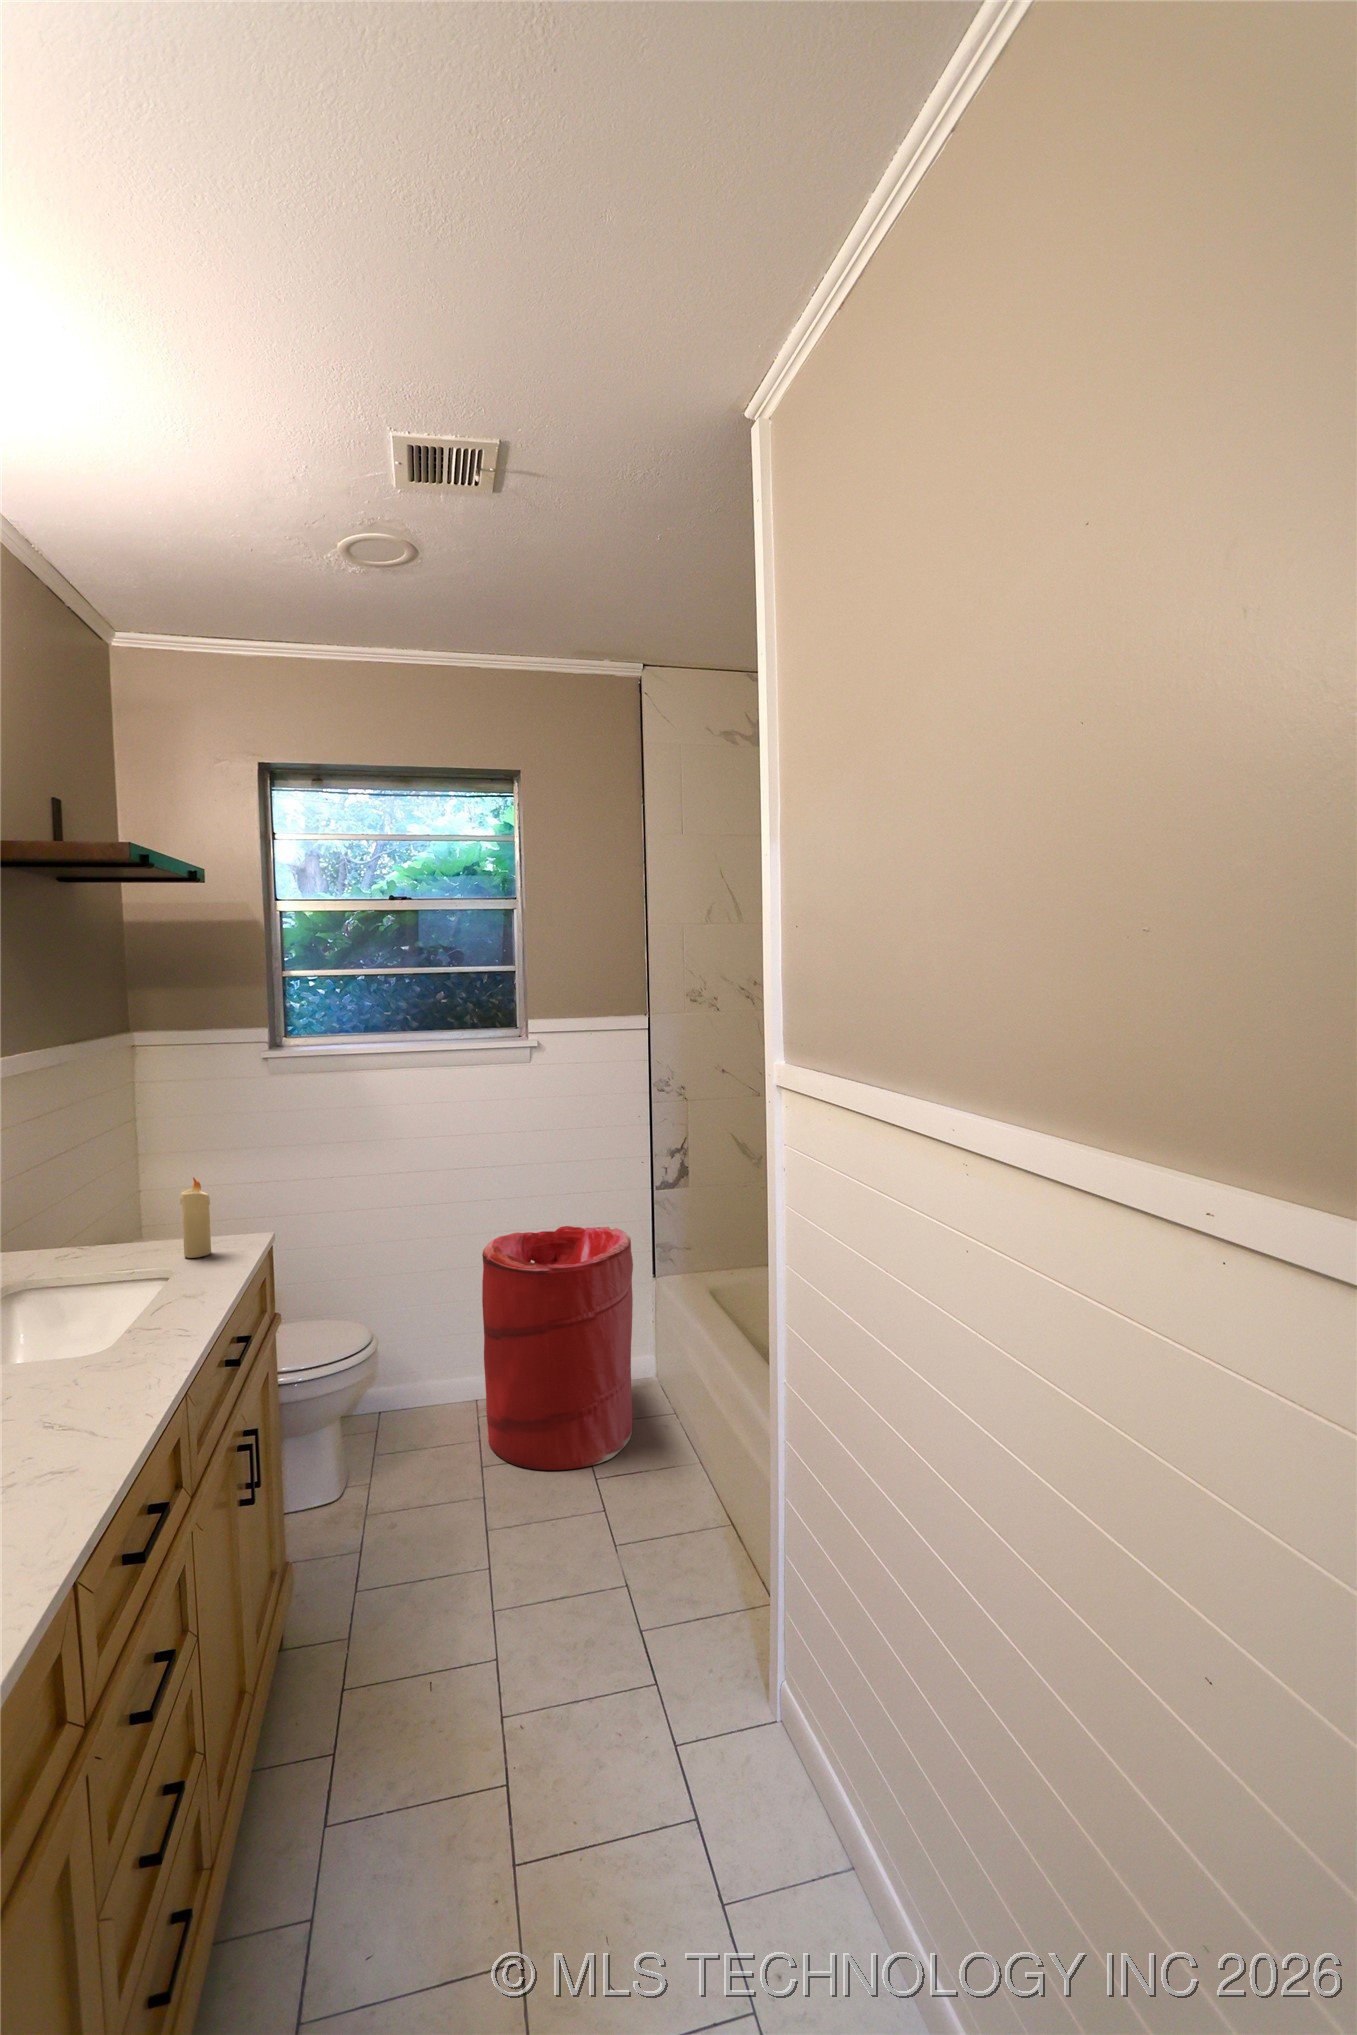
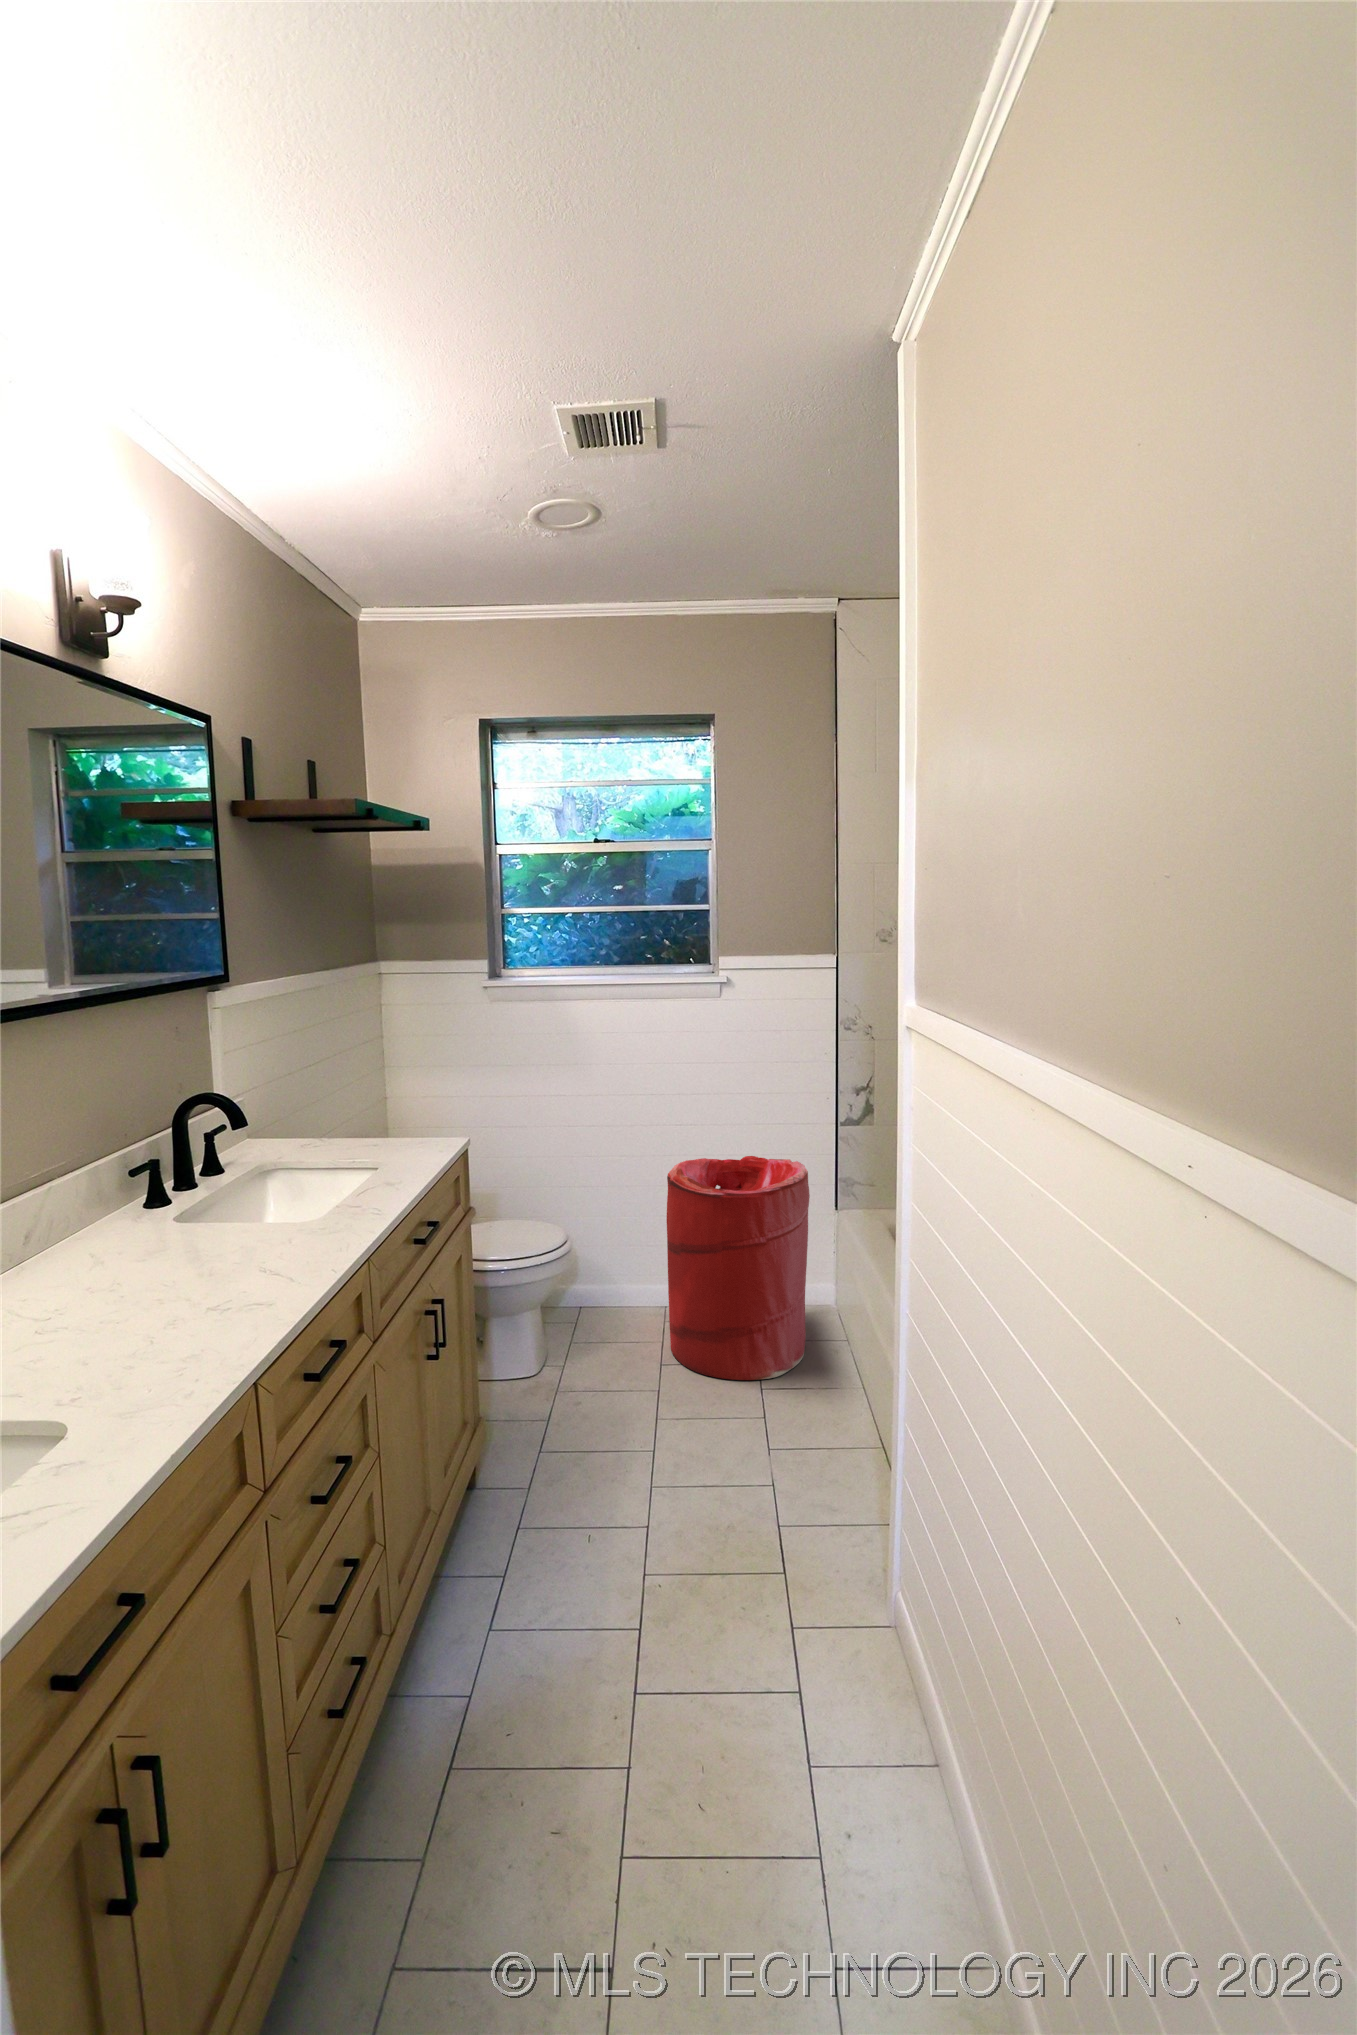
candle: present [180,1177,211,1258] -> none [389,1087,413,1154]

